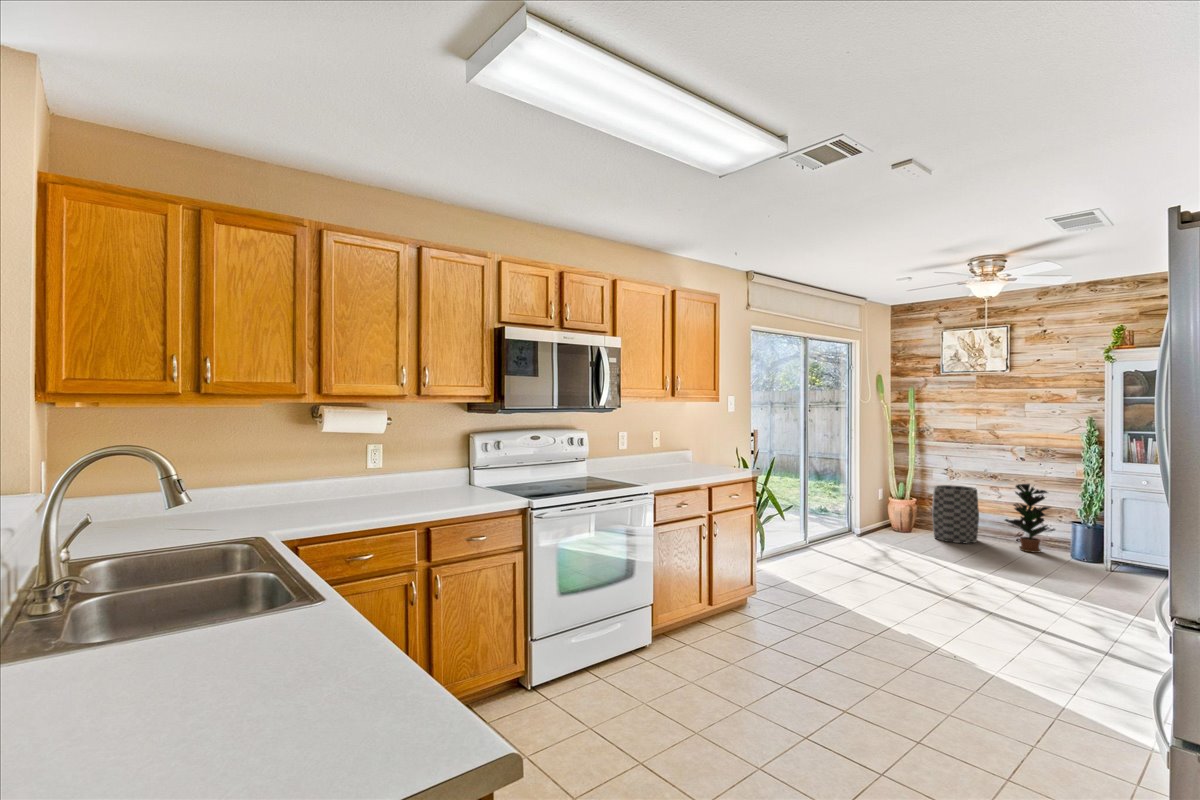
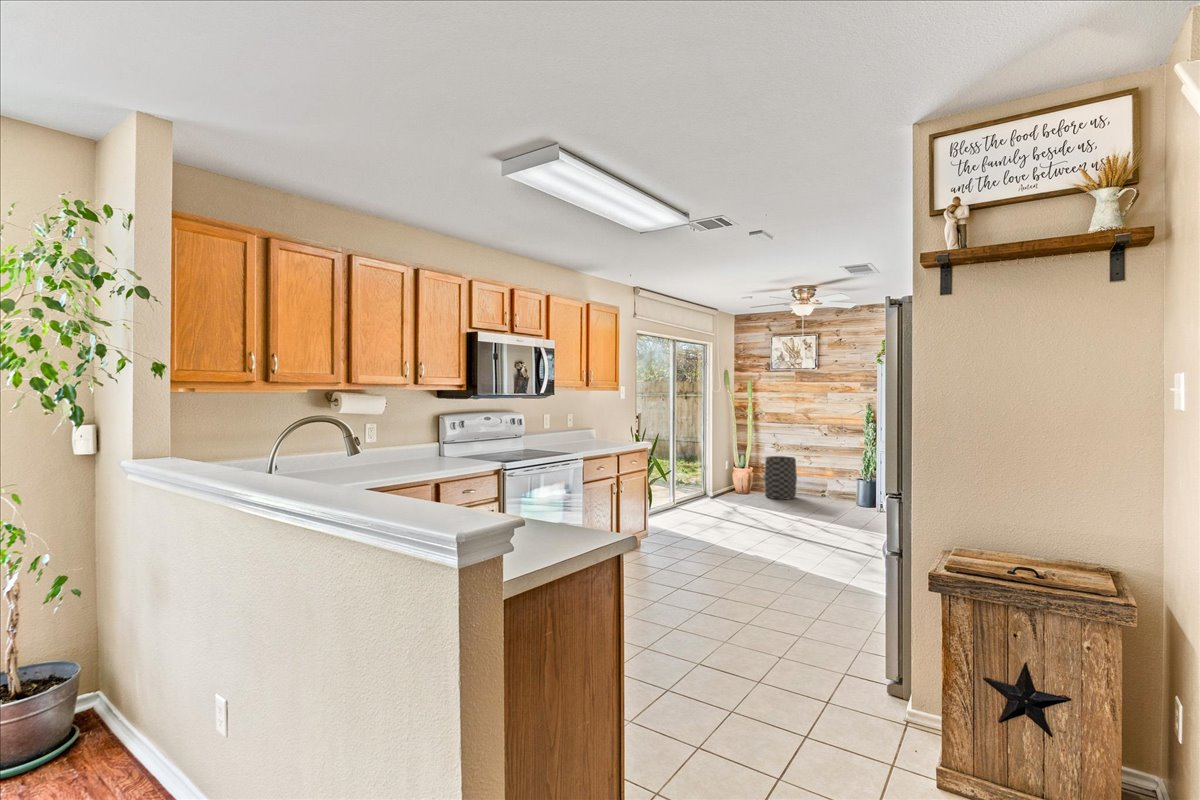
potted plant: present [1005,484,1055,553] -> none [813,452,847,503]

